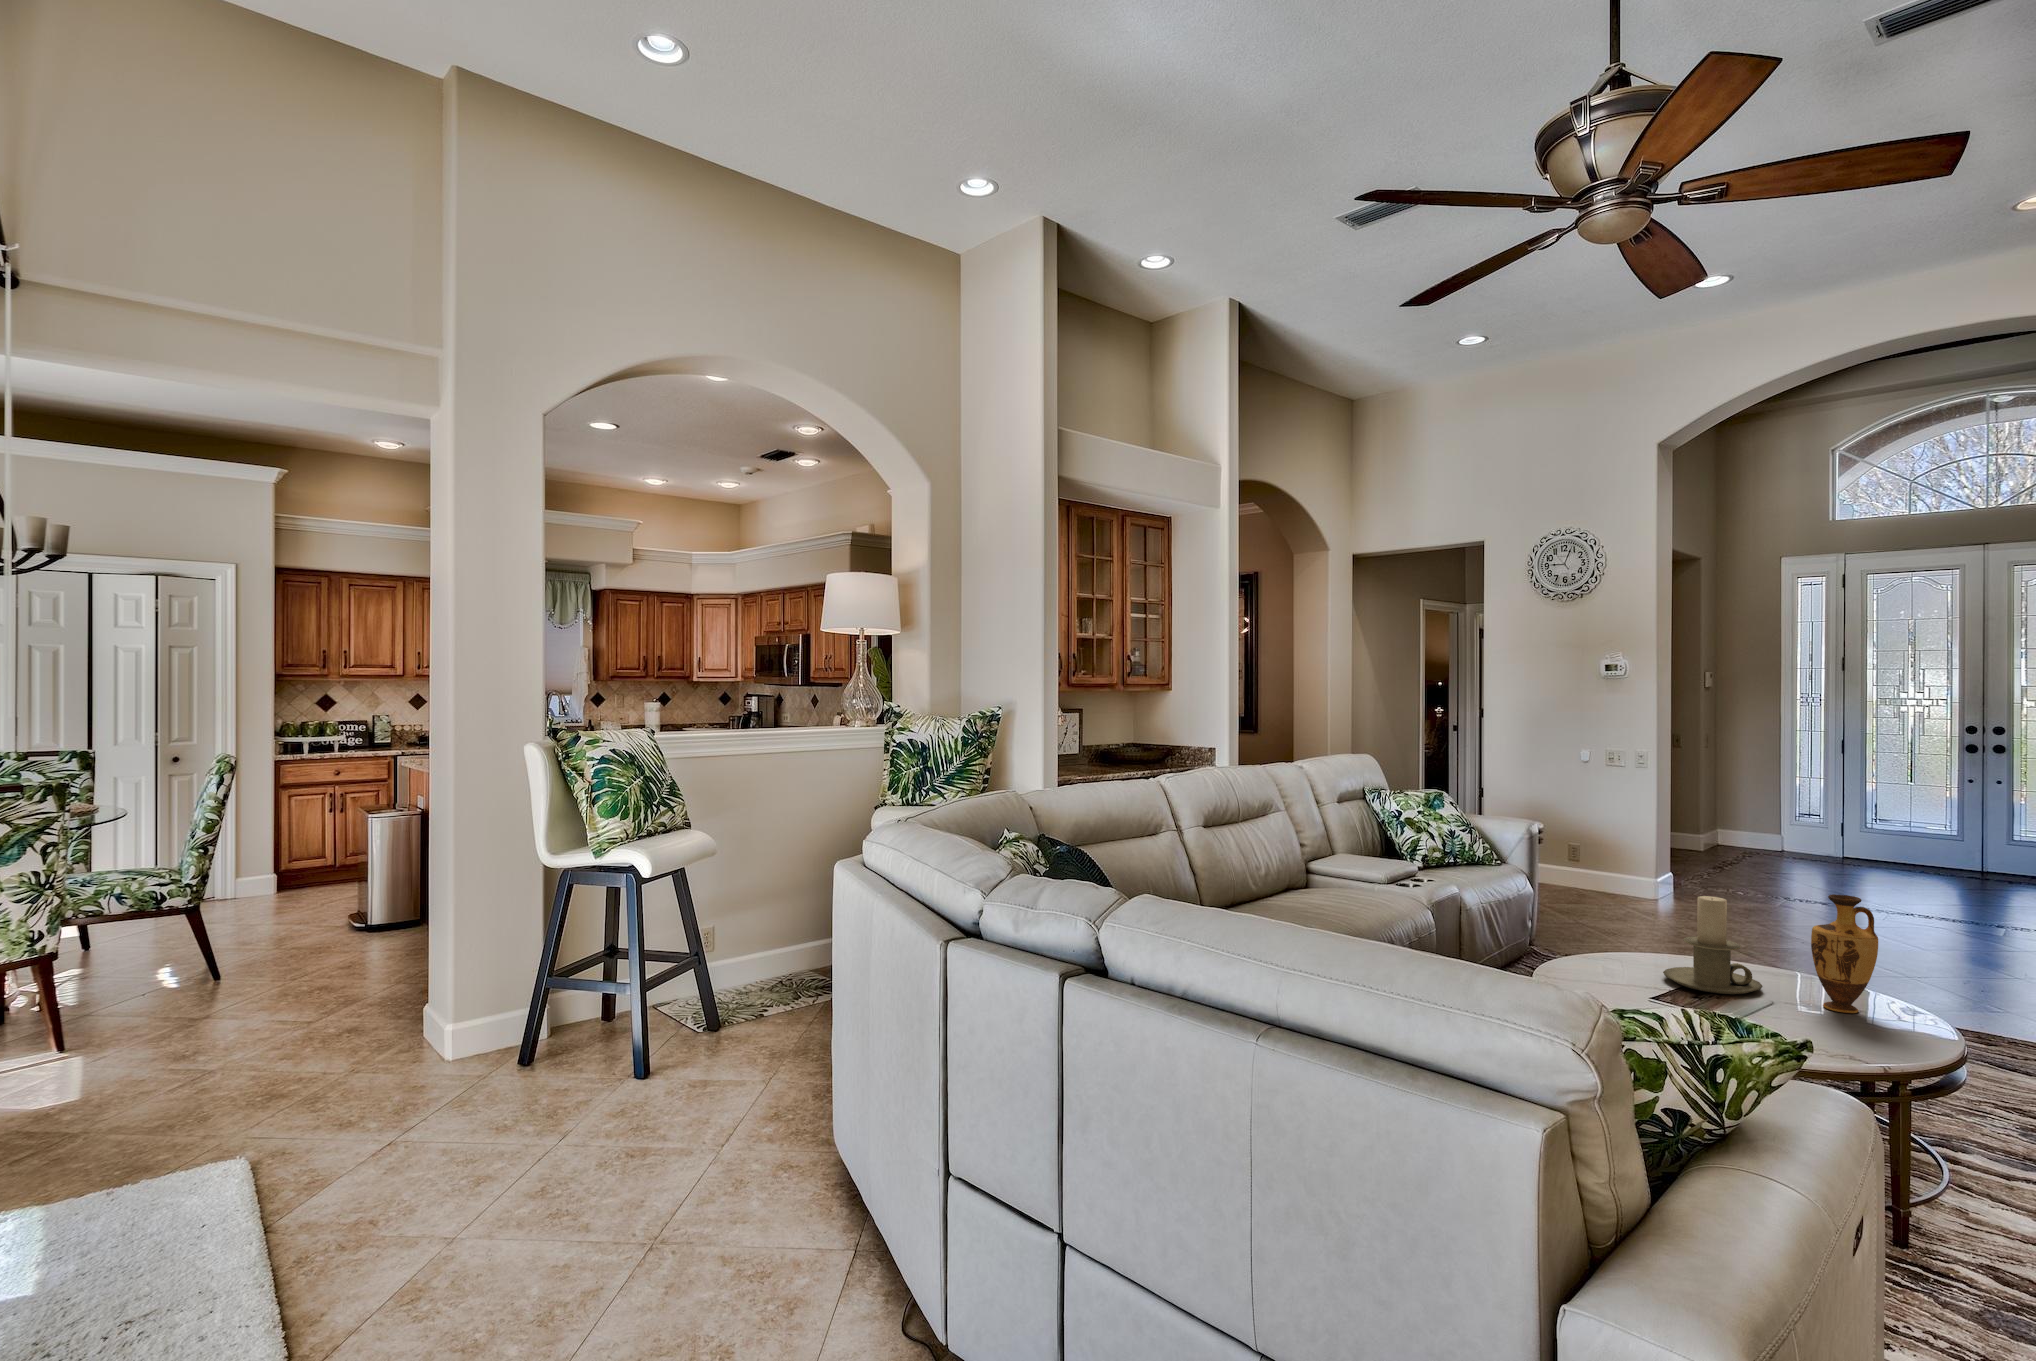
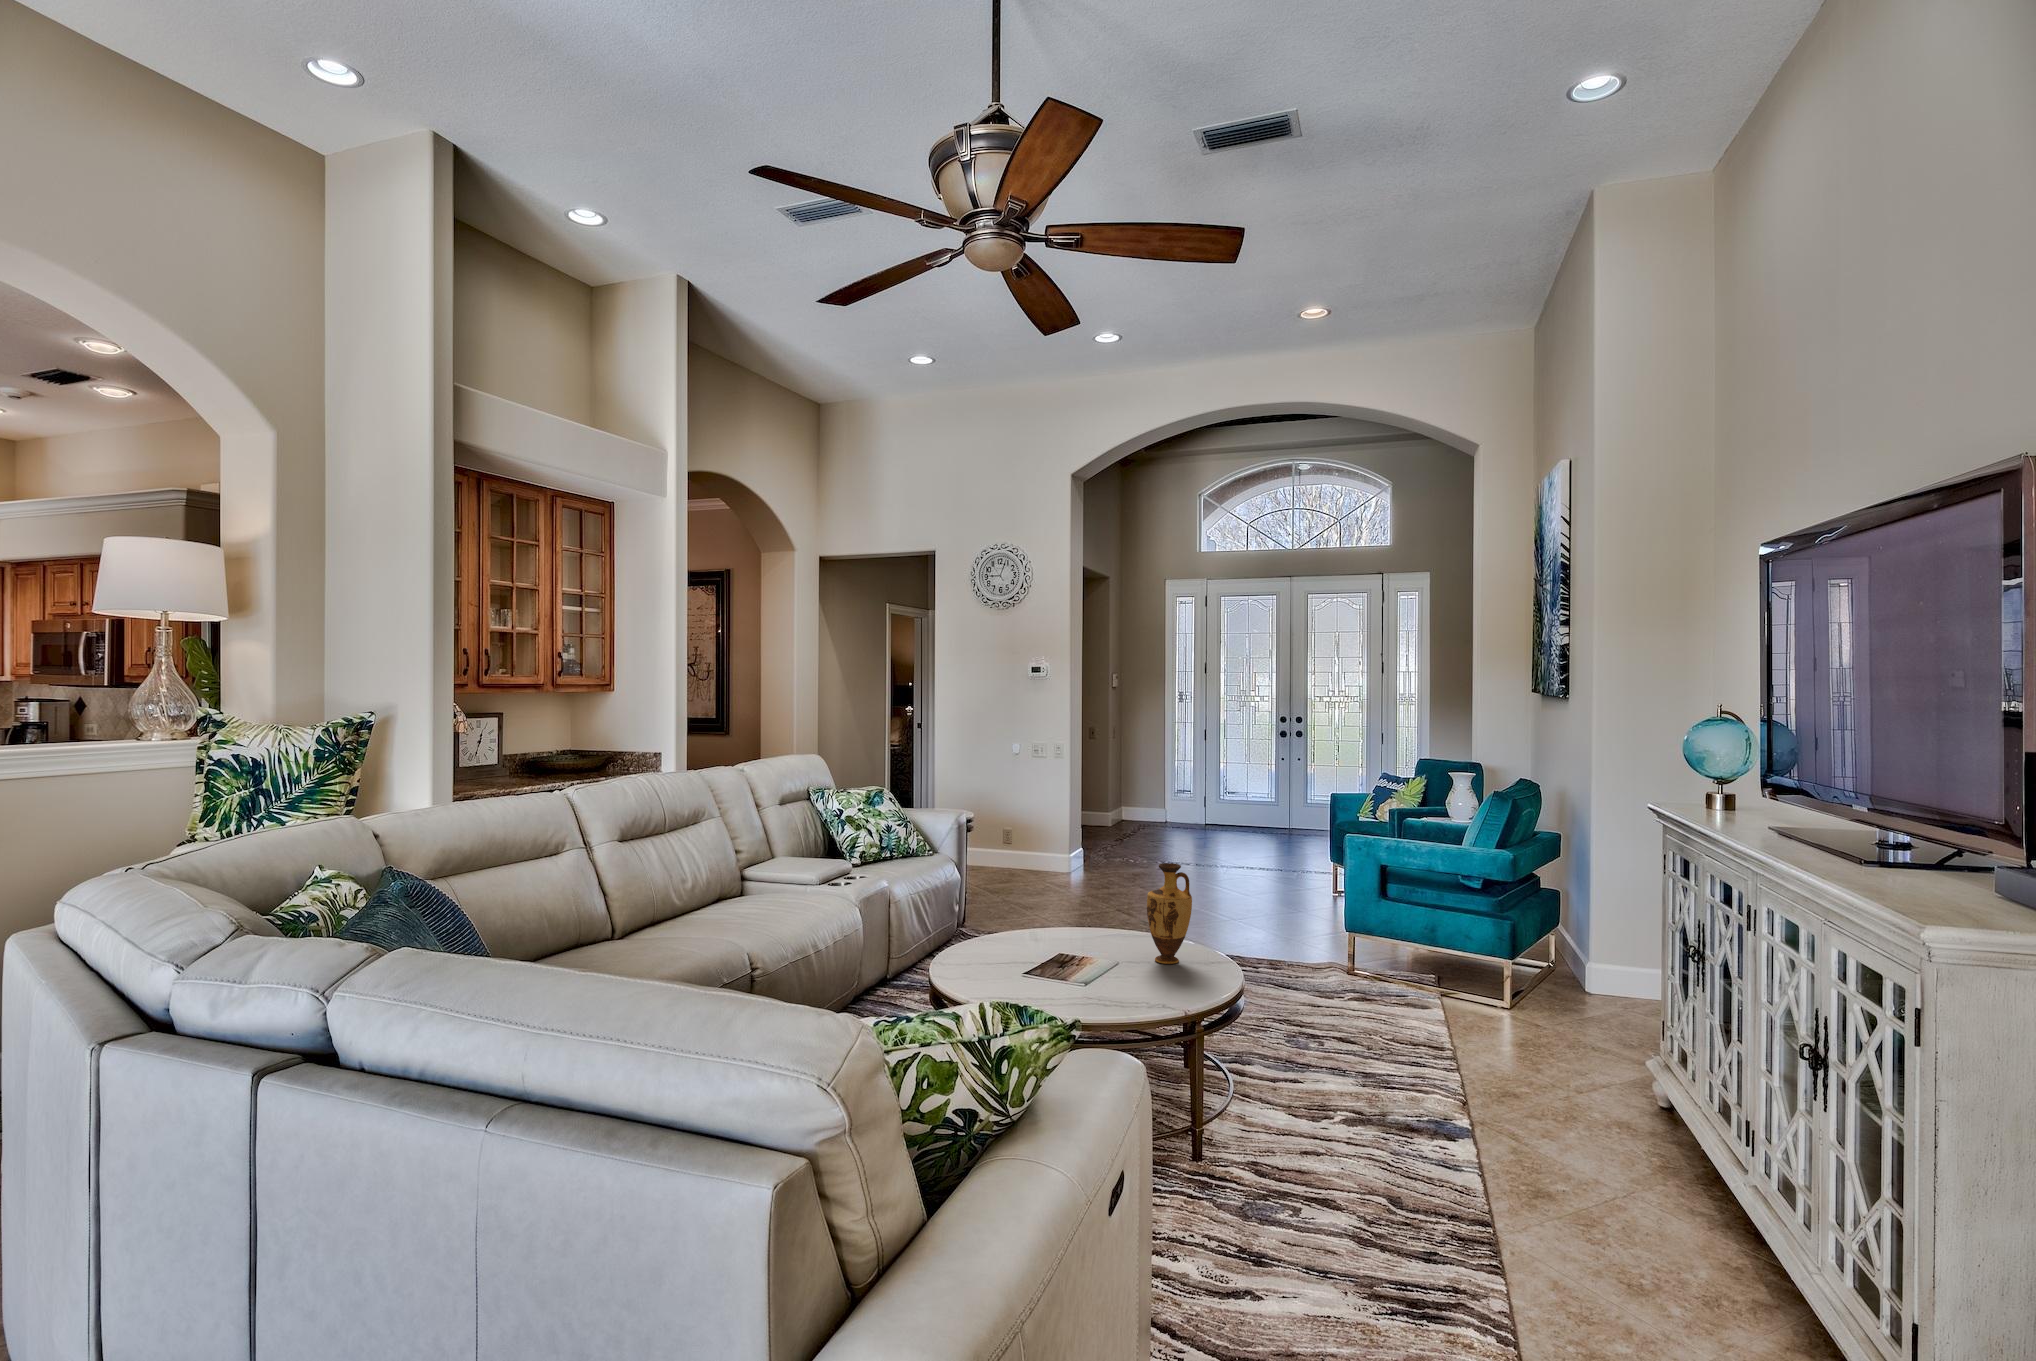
candle holder: present [1663,896,1763,994] -> none [1040,873,1114,960]

